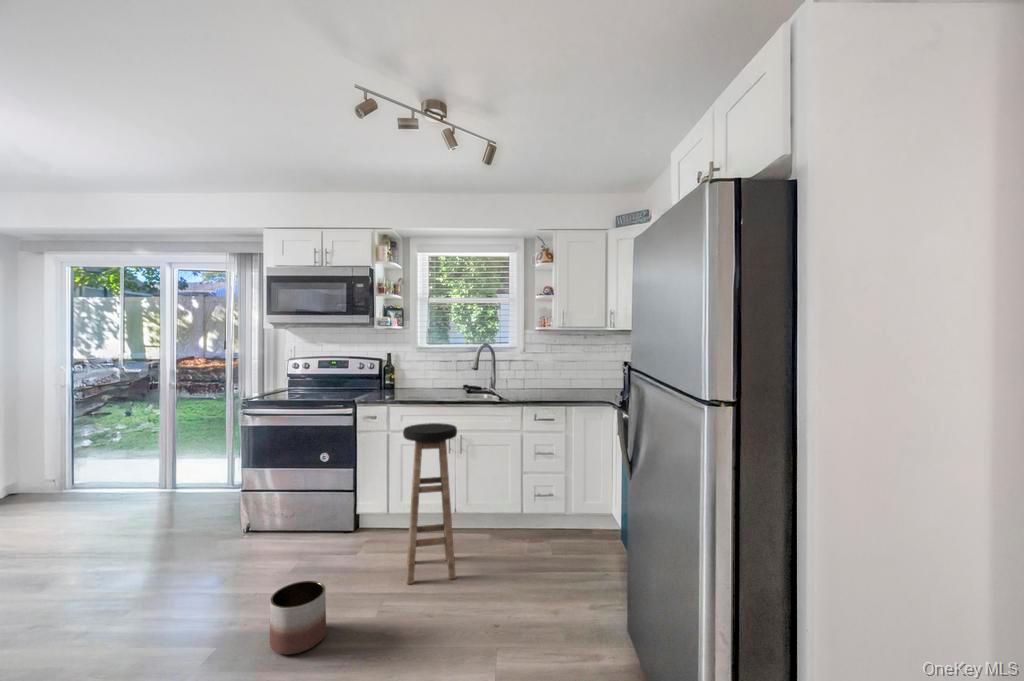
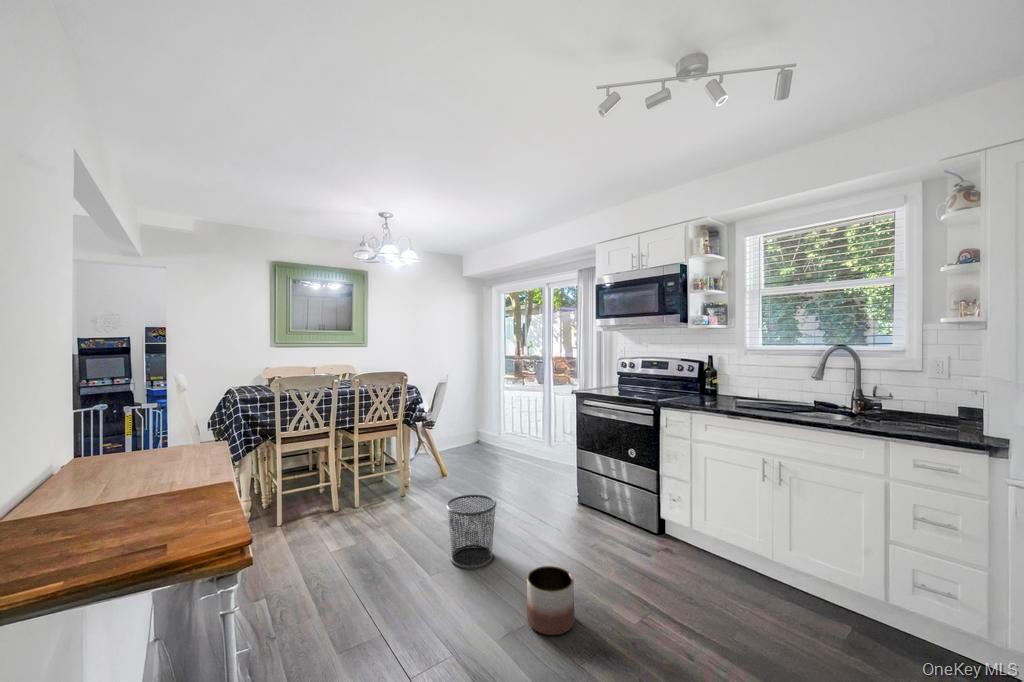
bar stool: present [403,423,457,584] -> none [675,439,747,644]
waste bin: none [93,545,182,652] -> present [446,495,496,568]

